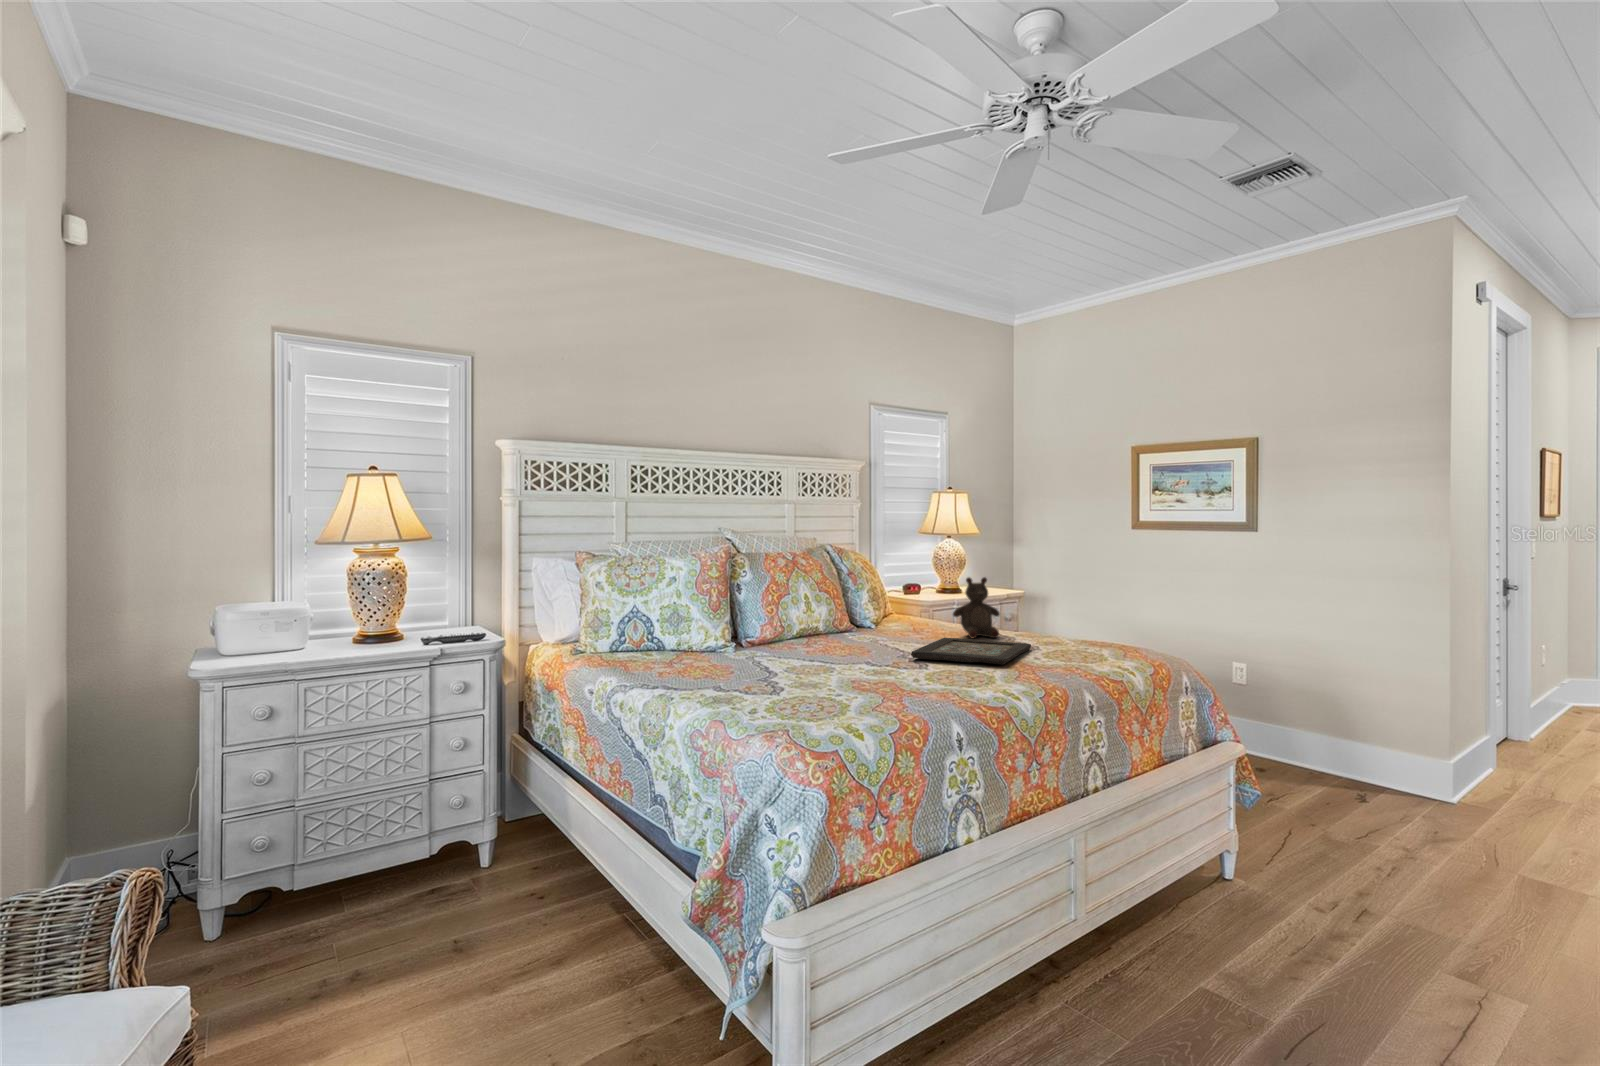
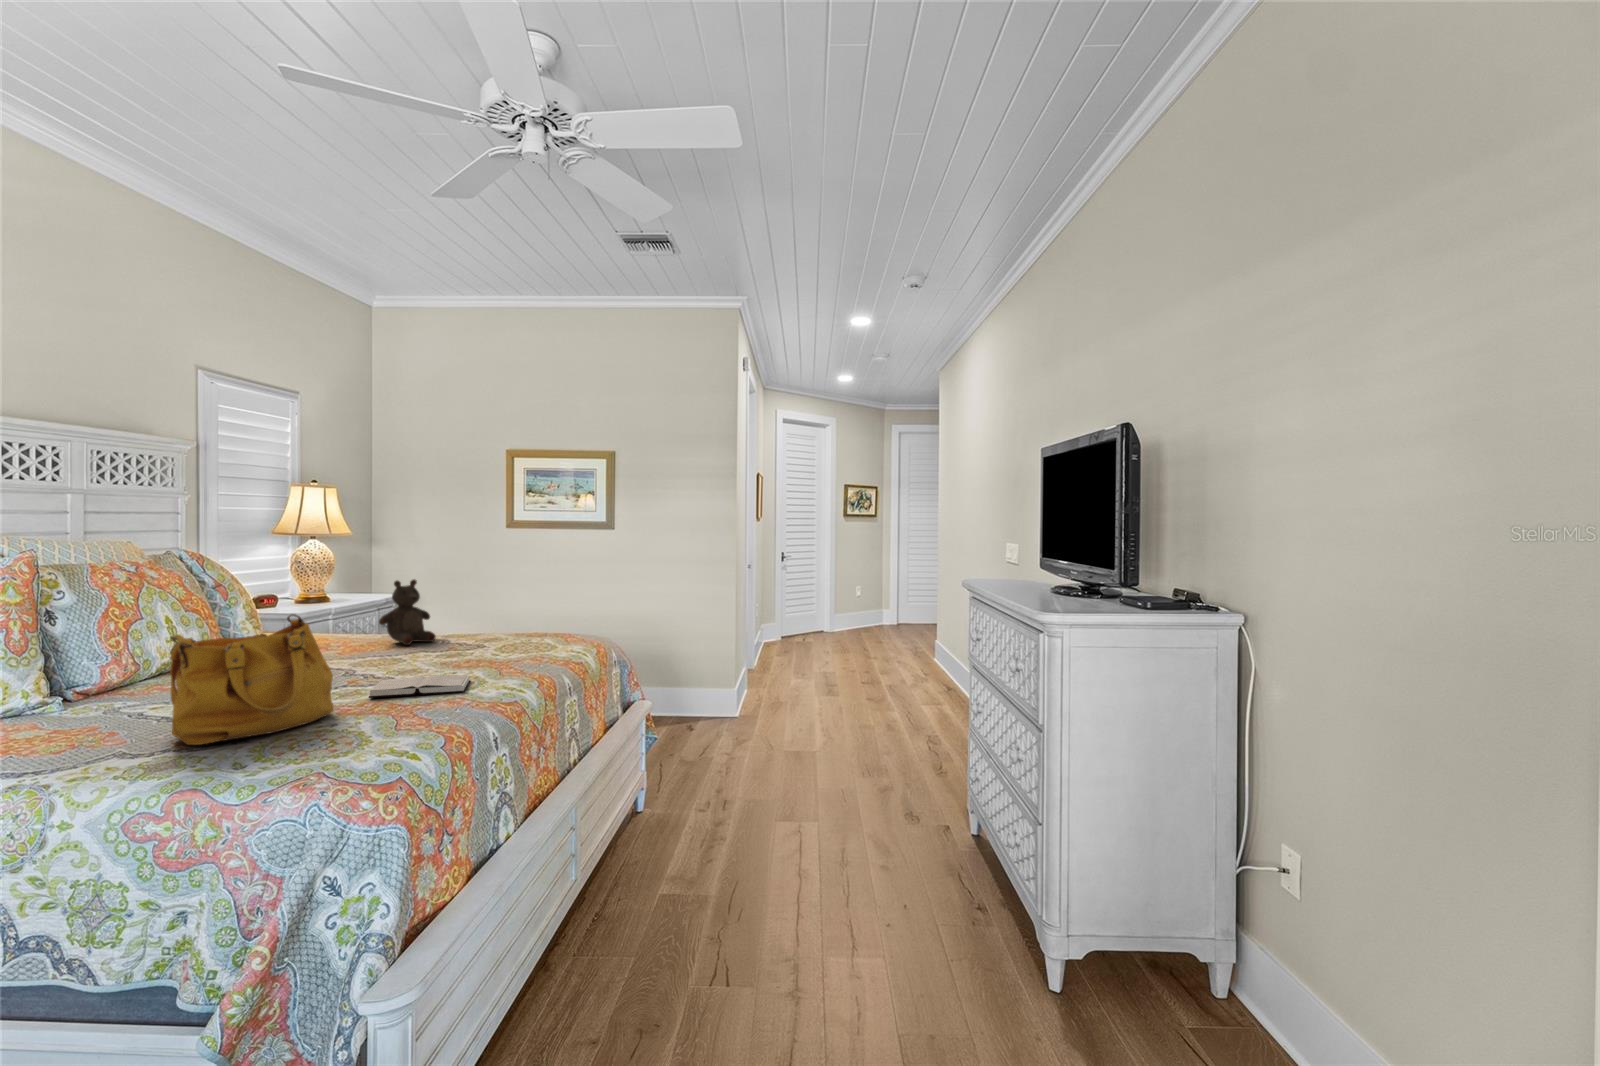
handbag: none [738,599,850,693] -> present [170,614,333,745]
decorative tray: present [911,638,1031,664] -> none [367,642,483,673]
hardback book: none [886,665,978,688] -> present [369,675,470,698]

